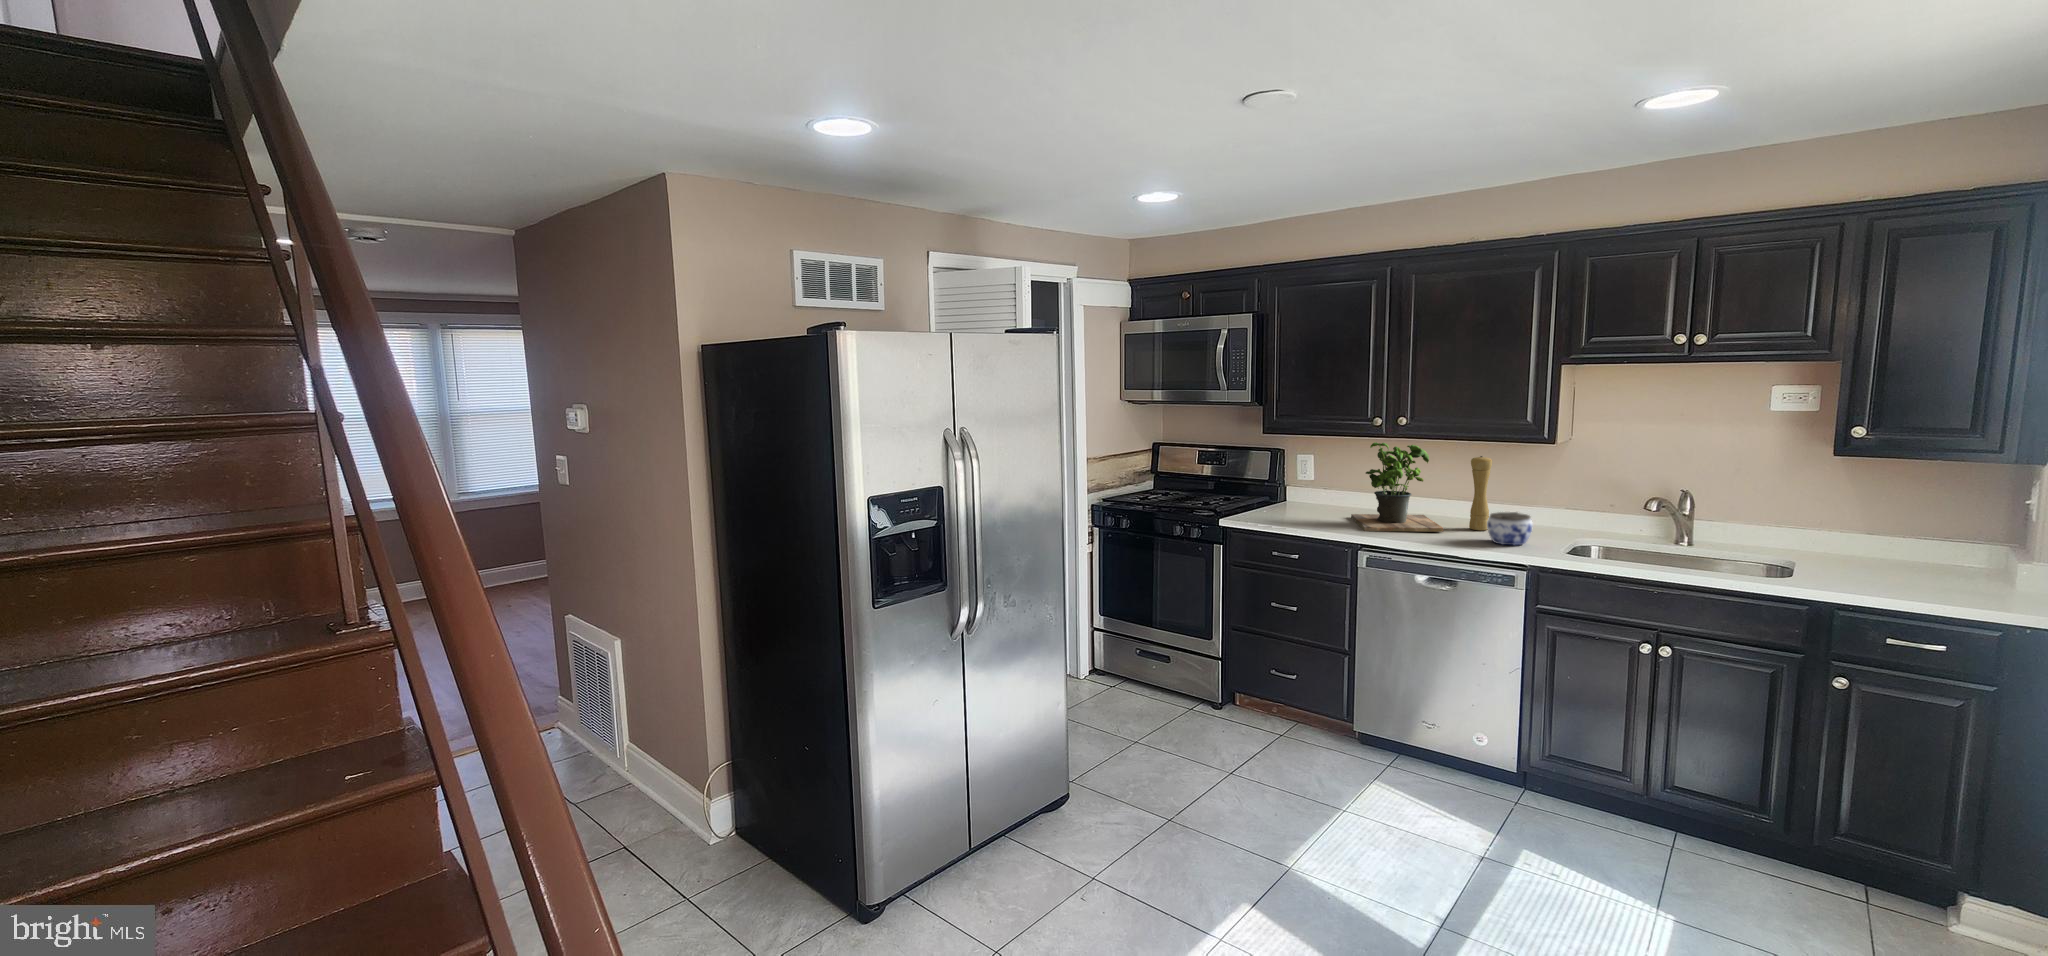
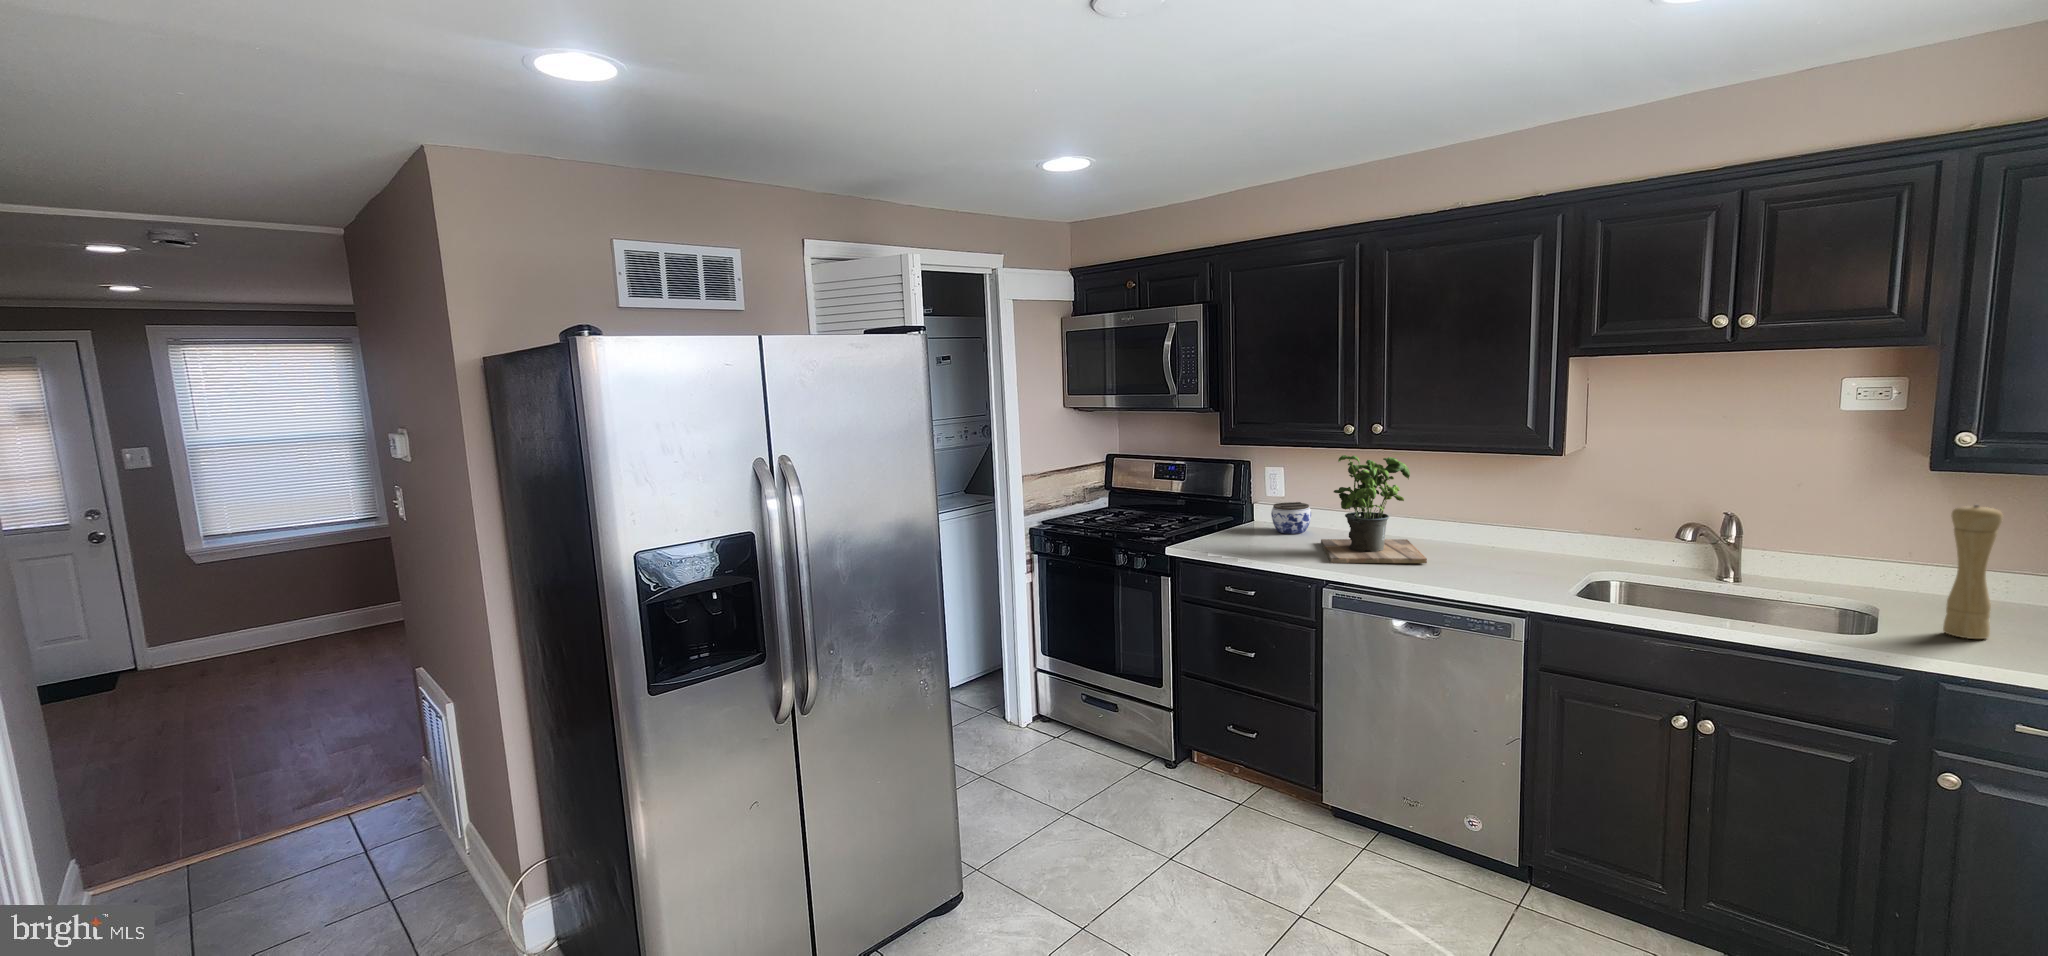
pepper mill: present [1469,456,1492,530] -> present [1943,505,2003,639]
jar: present [1487,512,1533,545] -> present [1271,502,1311,534]

